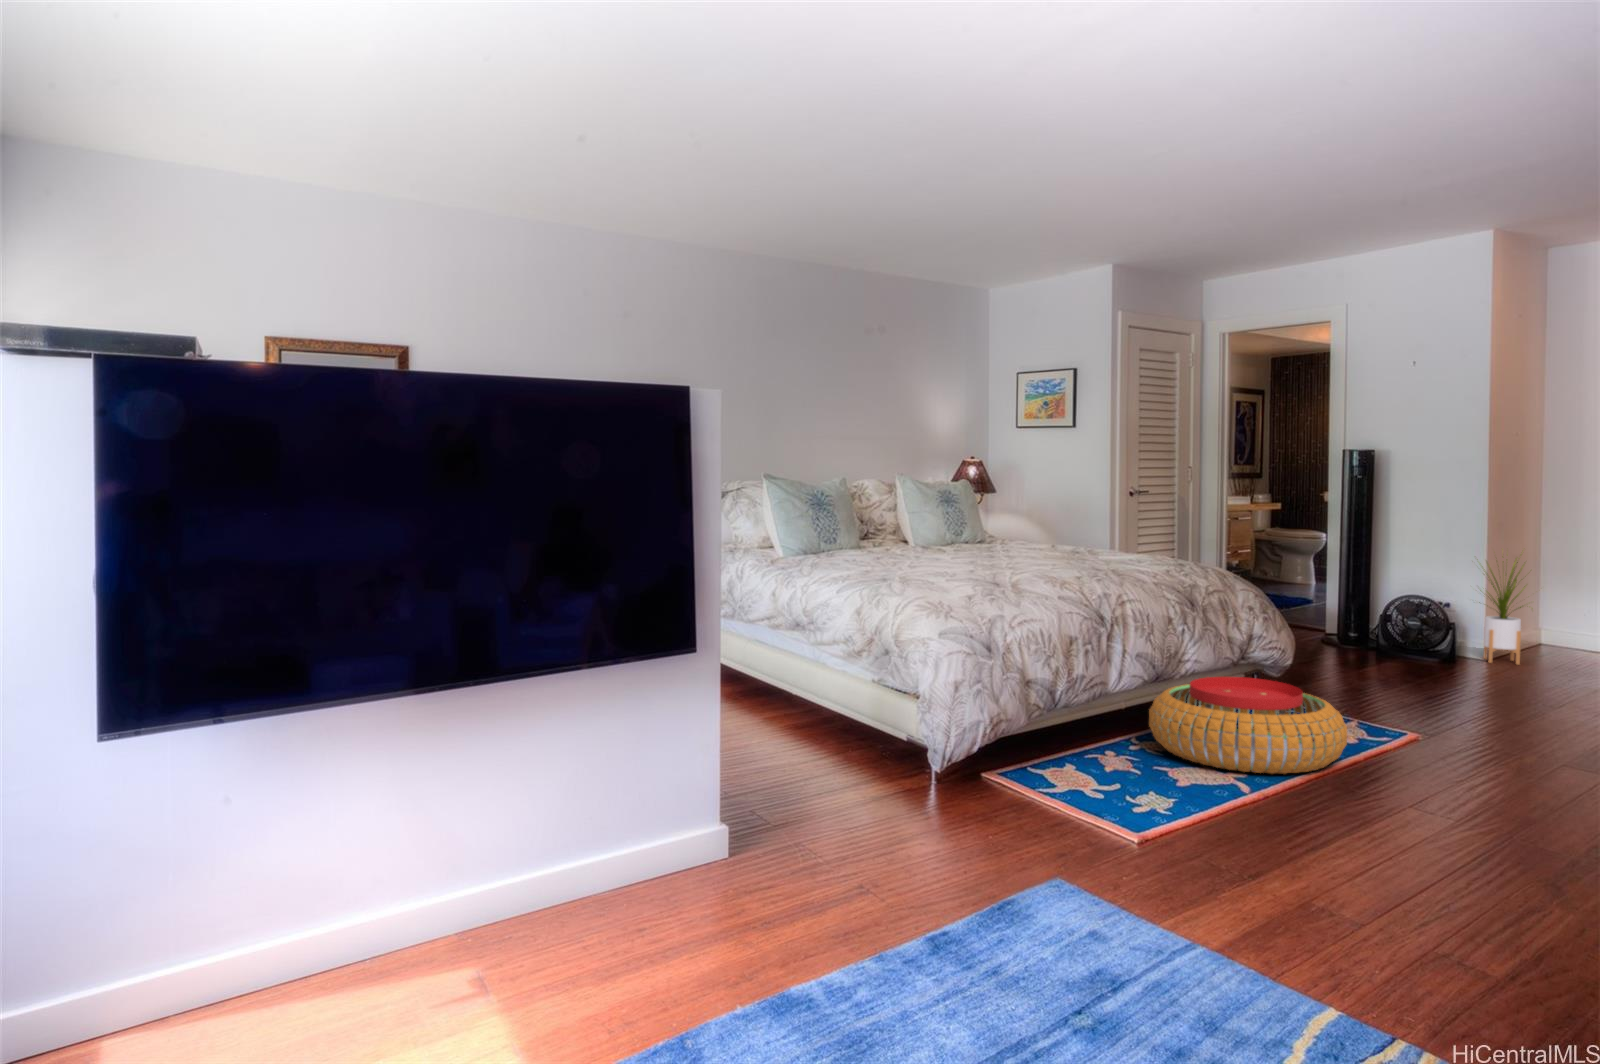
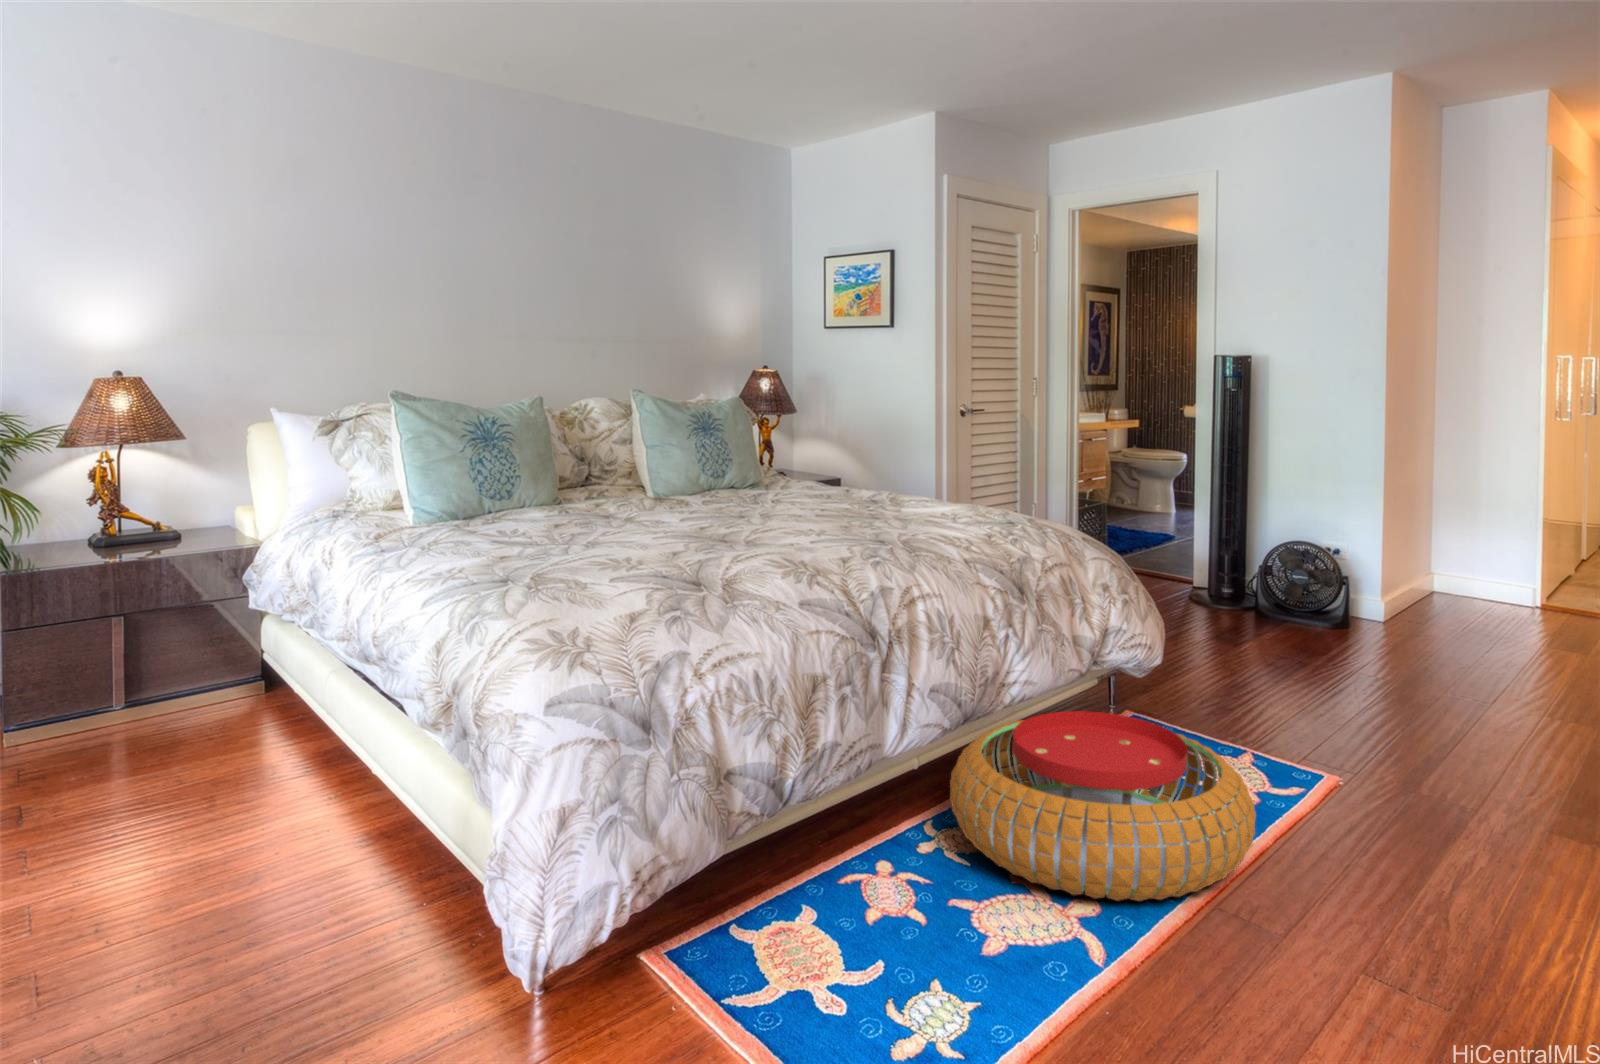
house plant: present [1479,559,1525,665] -> none [1367,478,1462,629]

